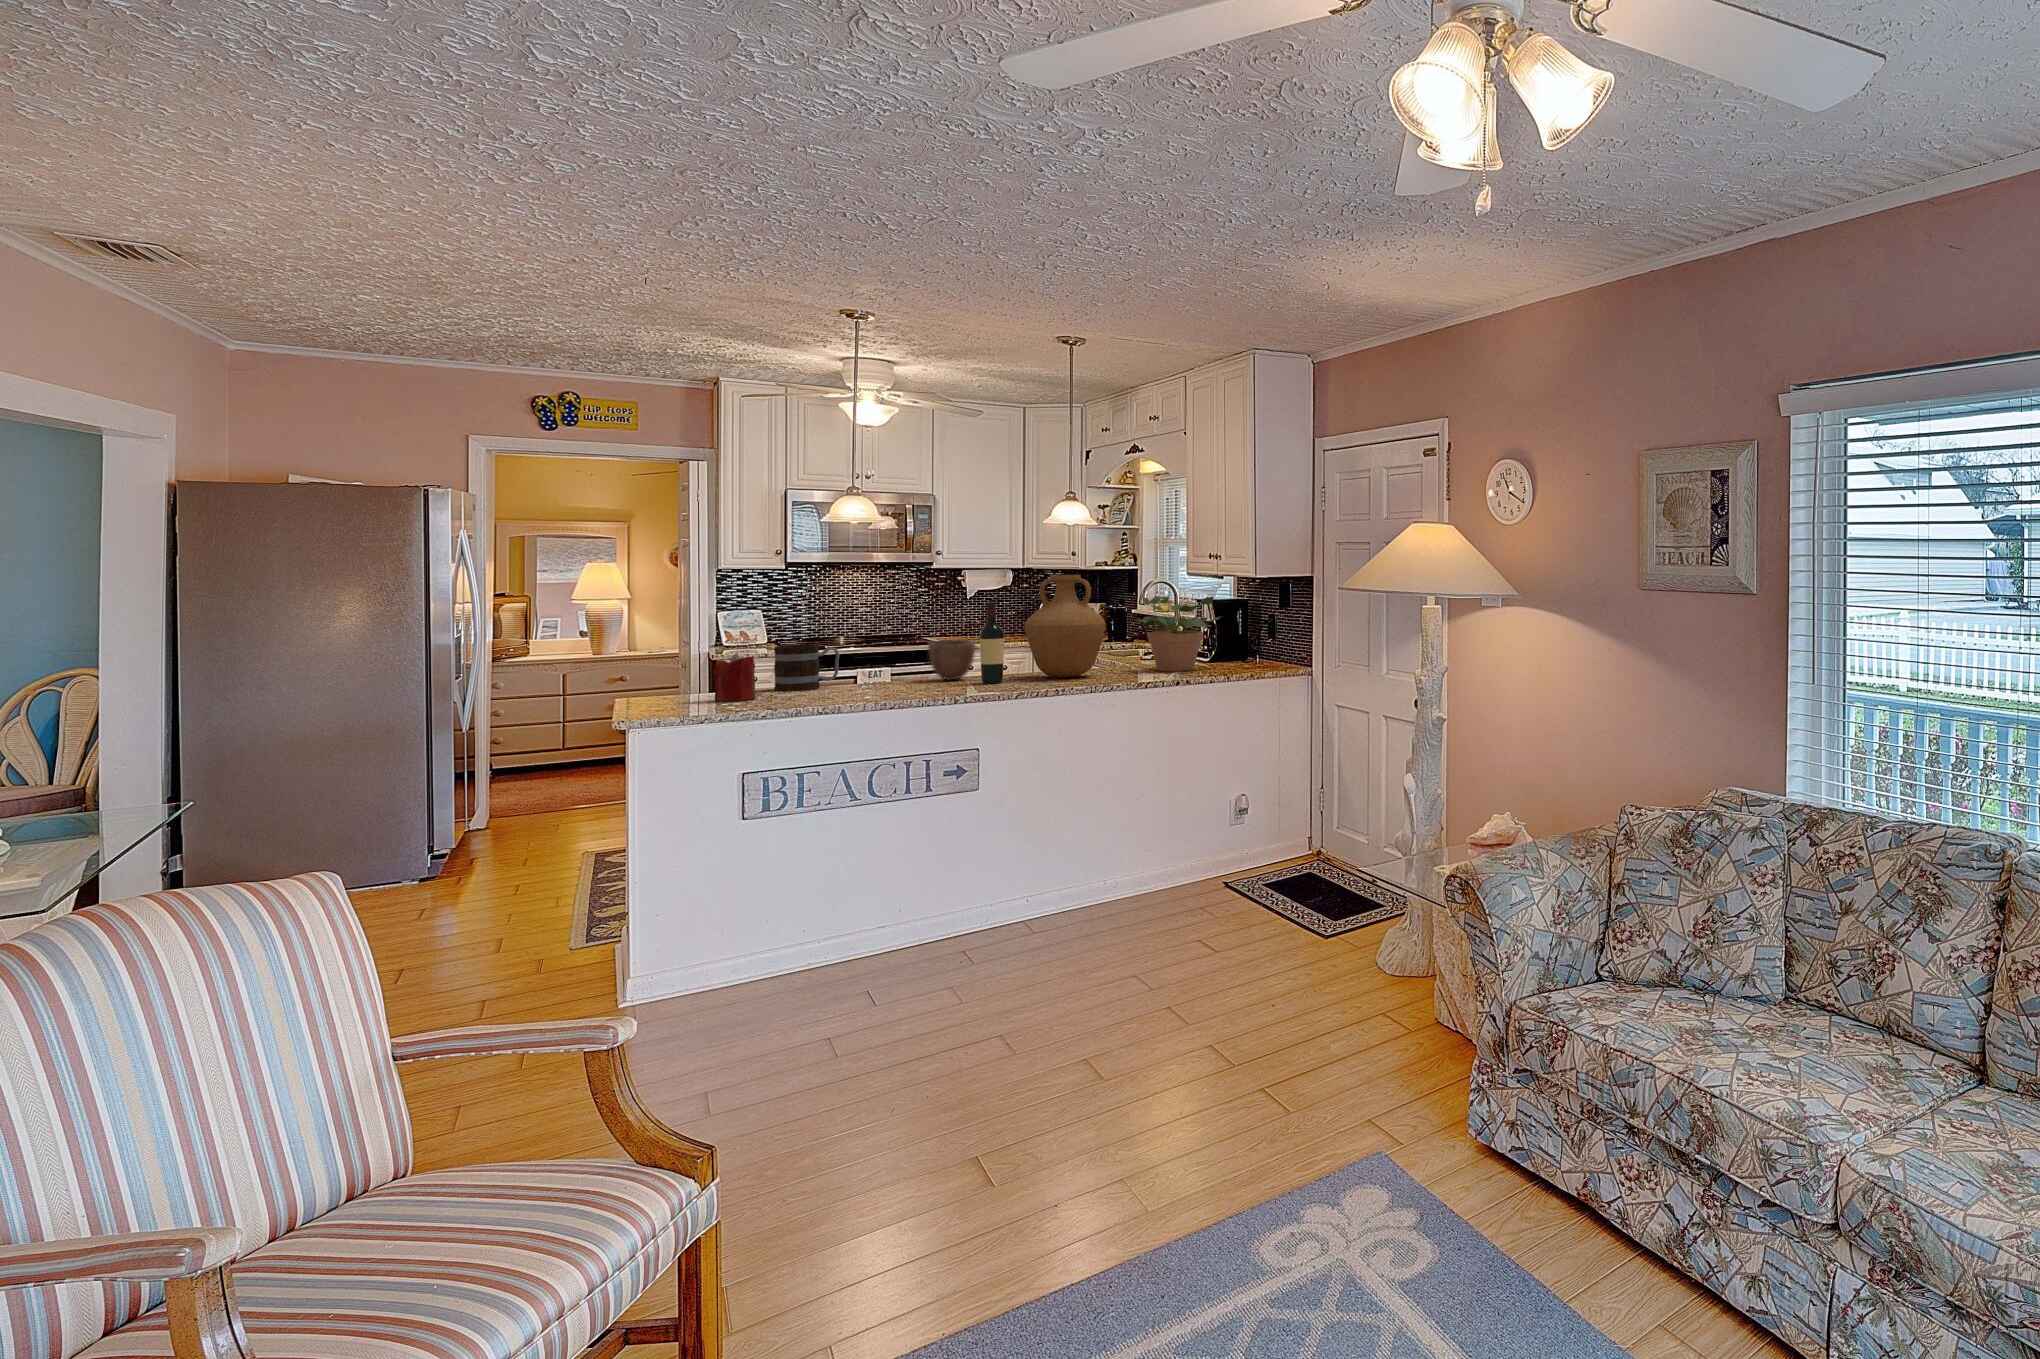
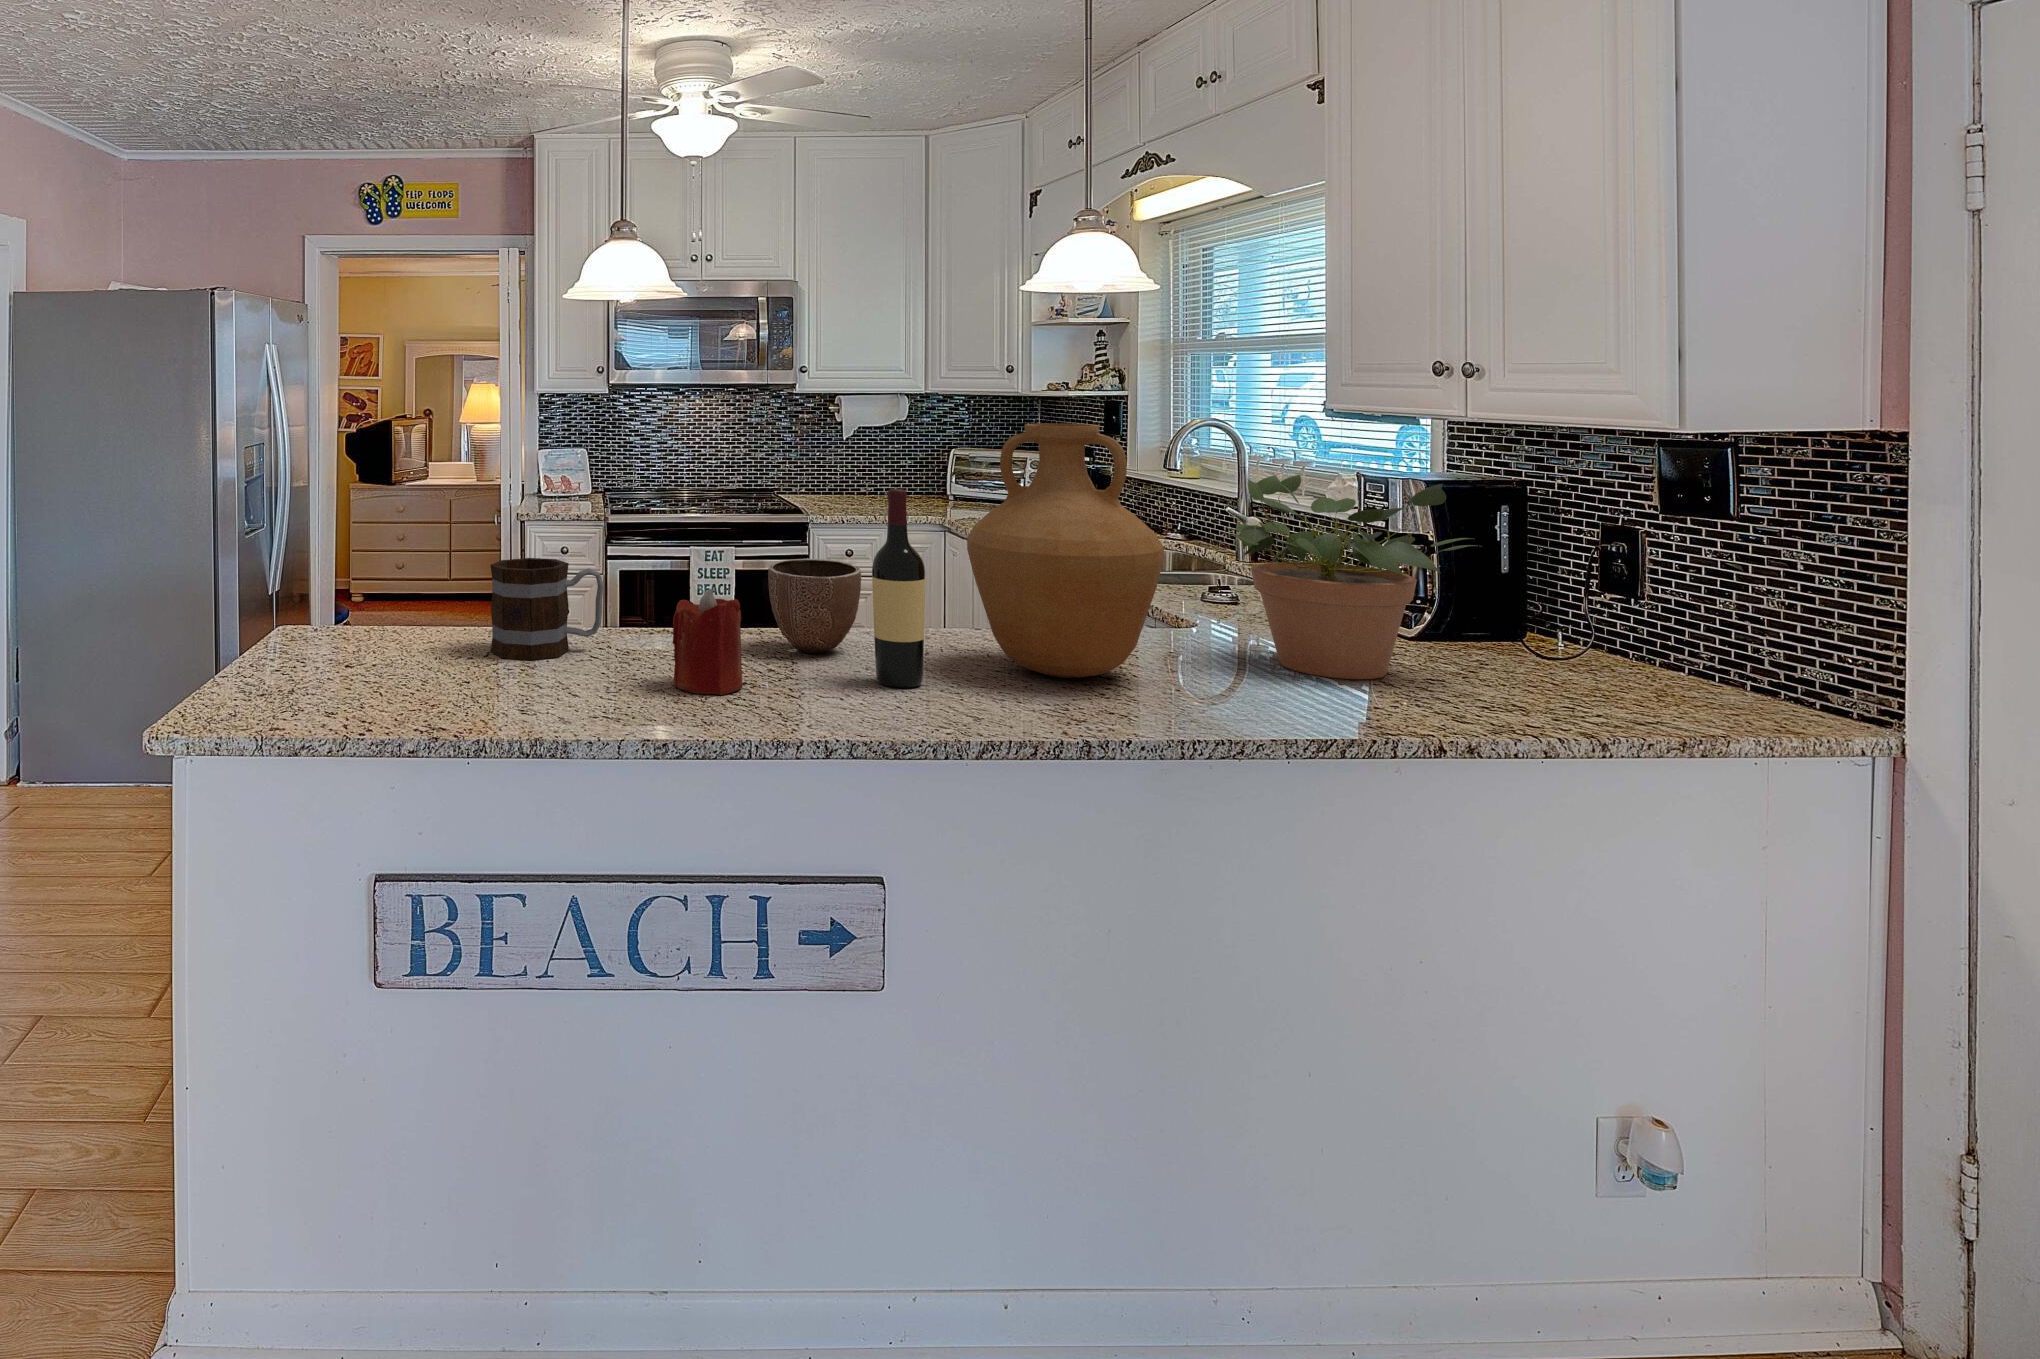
candle: present [714,653,755,701] -> present [673,589,742,695]

